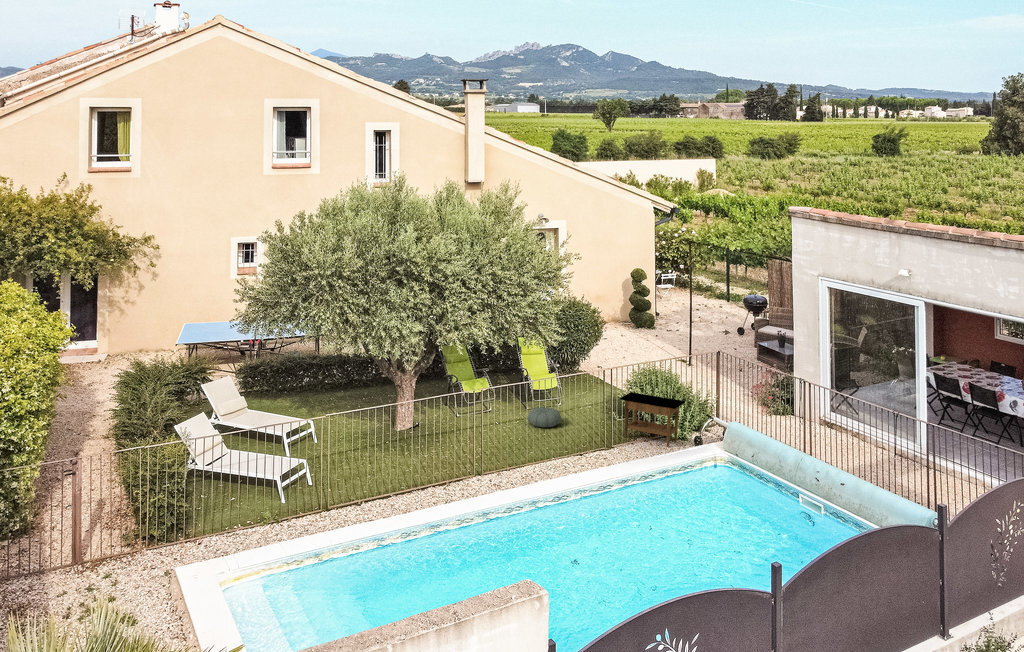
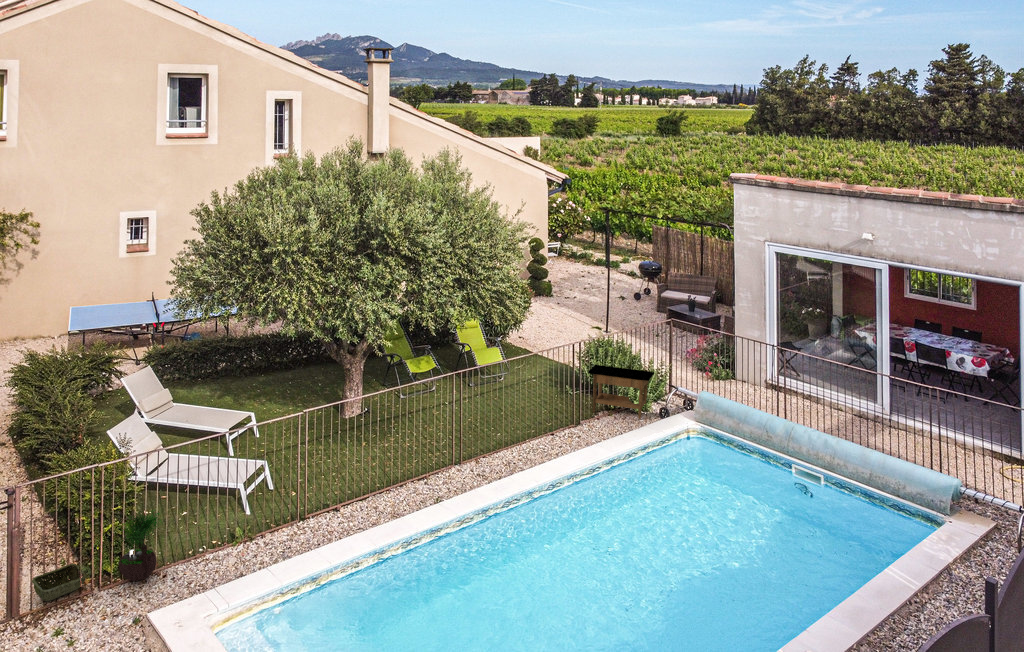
pouf: present [528,407,561,428] -> none [487,384,522,406]
potted tree: none [161,485,200,544] -> present [119,510,161,581]
woven basket: none [97,526,139,553] -> present [32,564,87,601]

